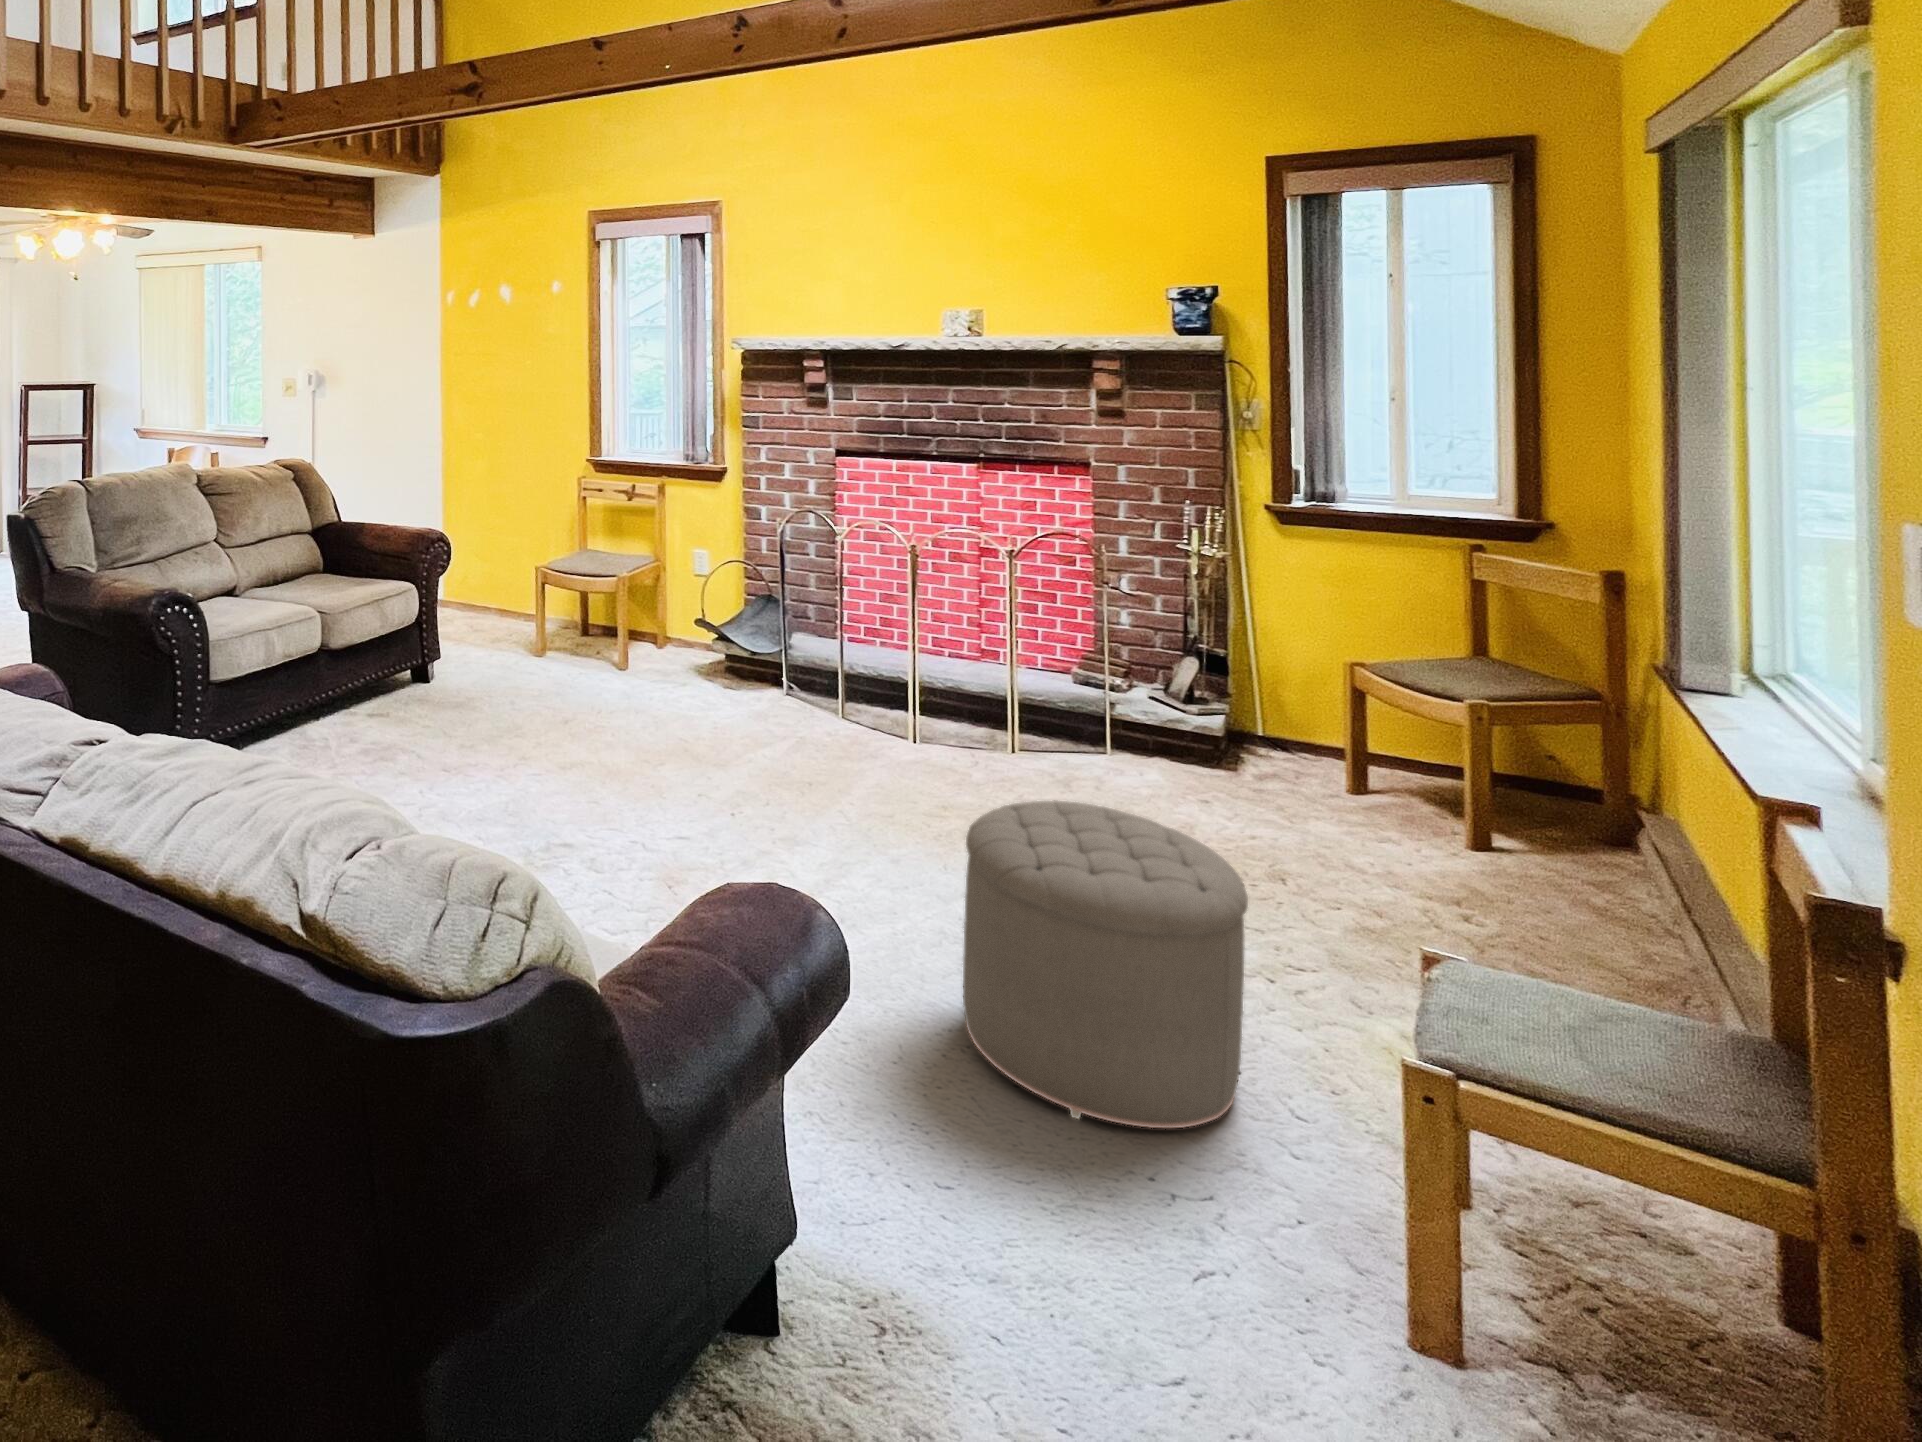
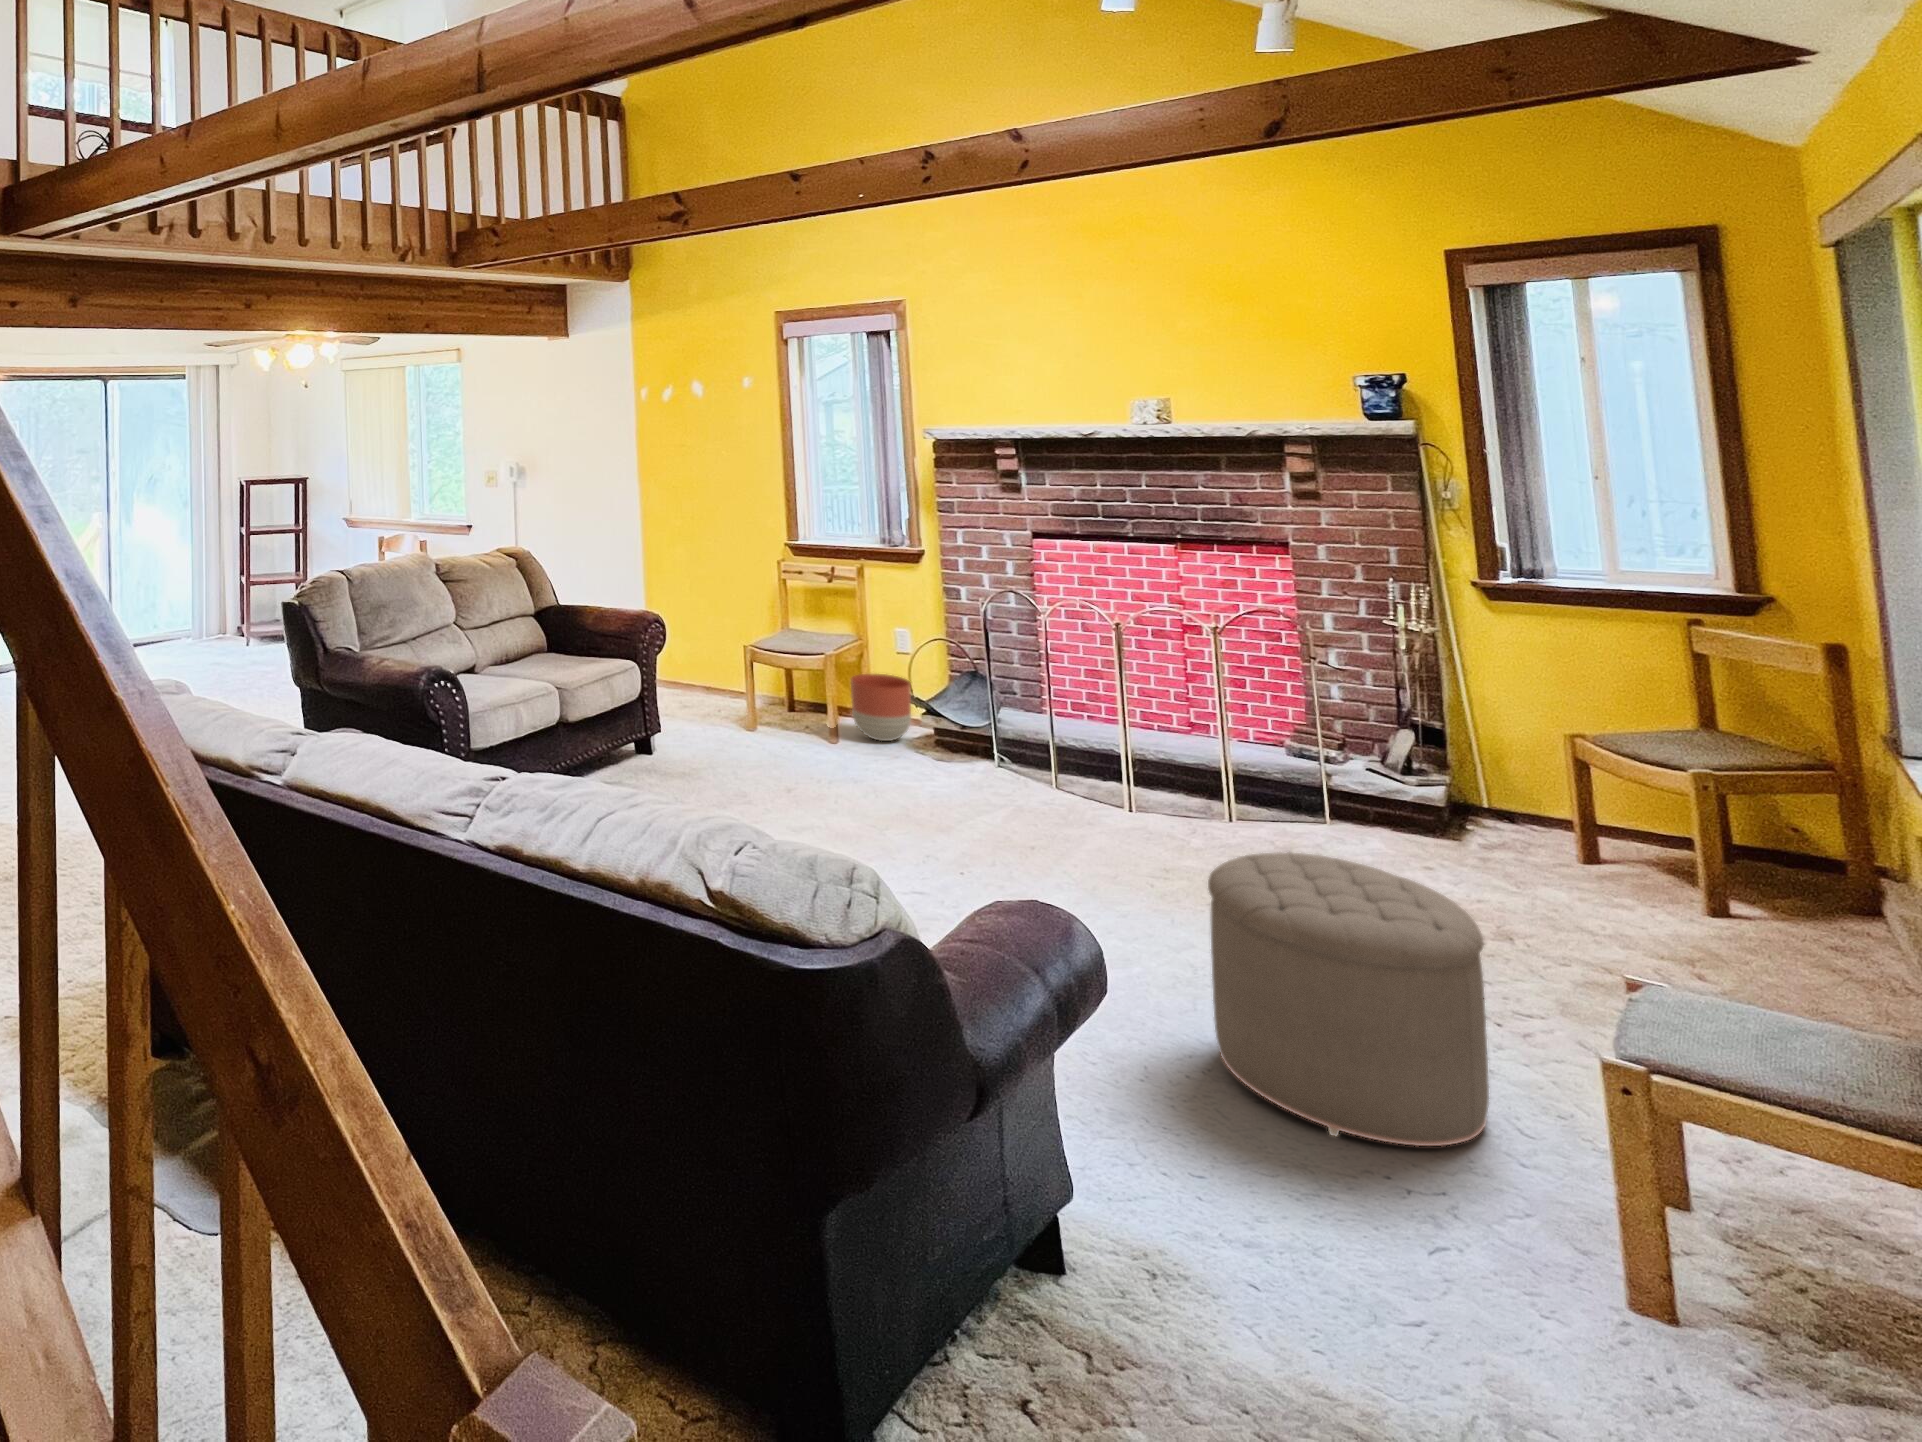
planter: none [644,597,706,668] -> present [851,674,911,741]

